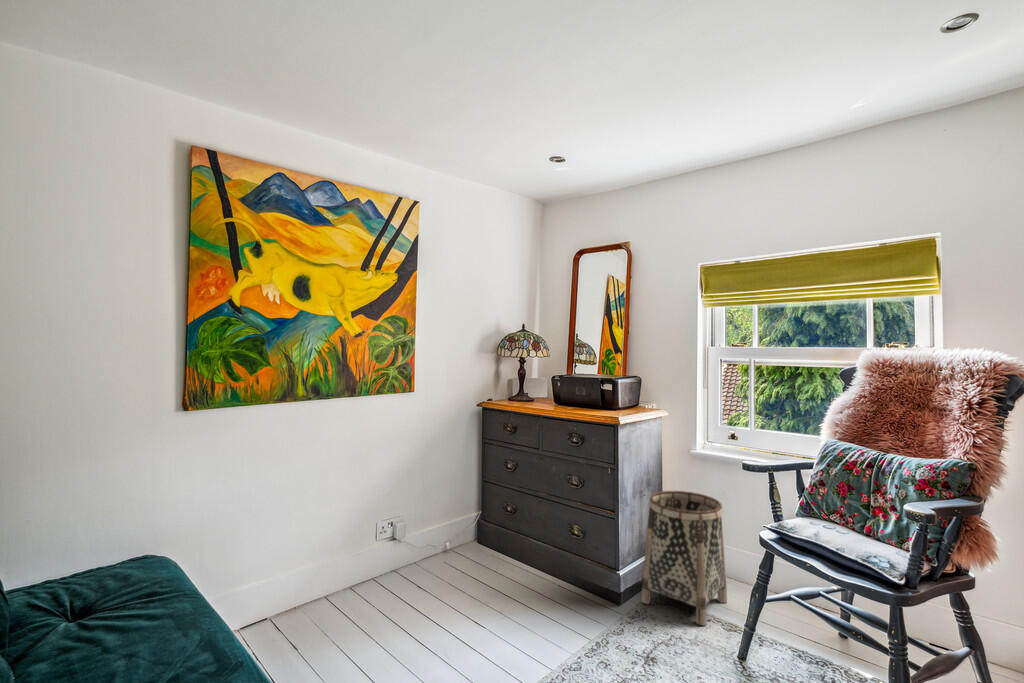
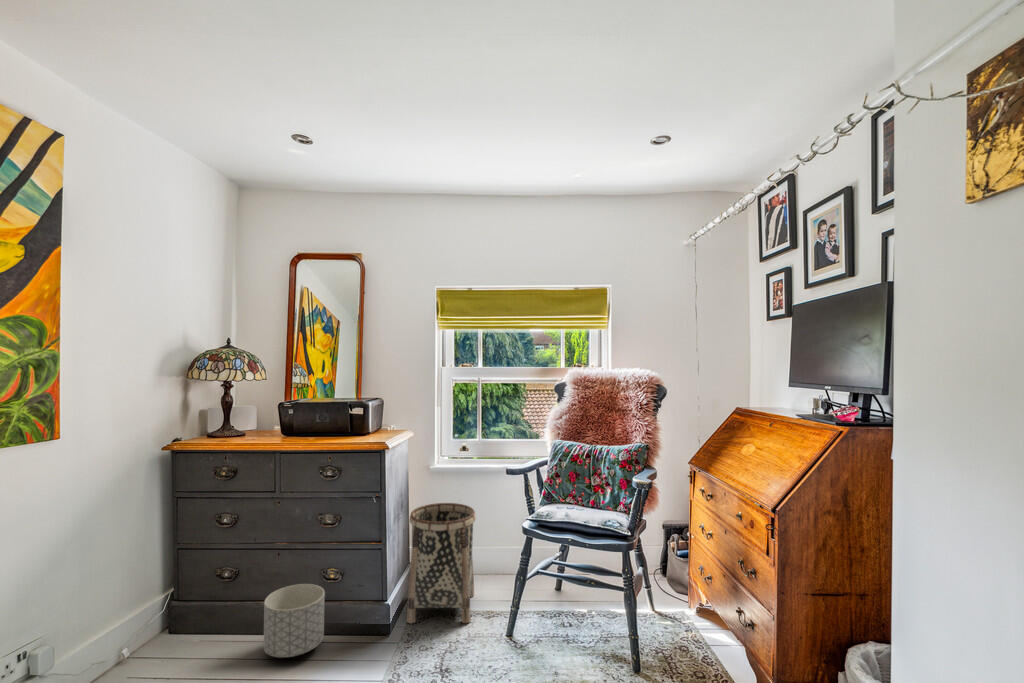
planter: none [516,532,565,592] -> present [263,584,325,657]

